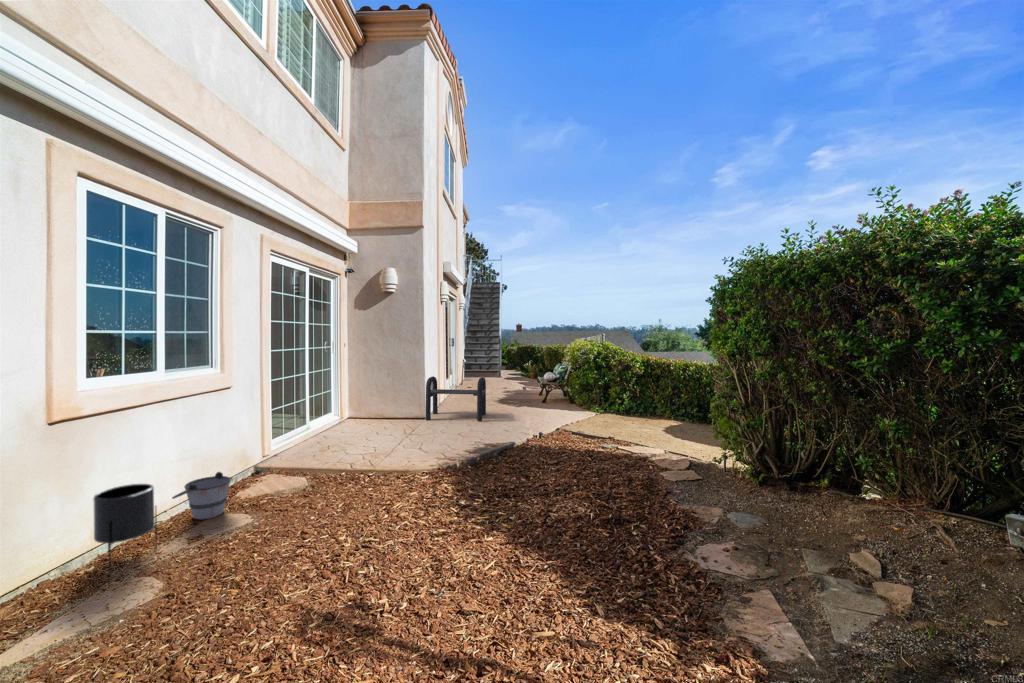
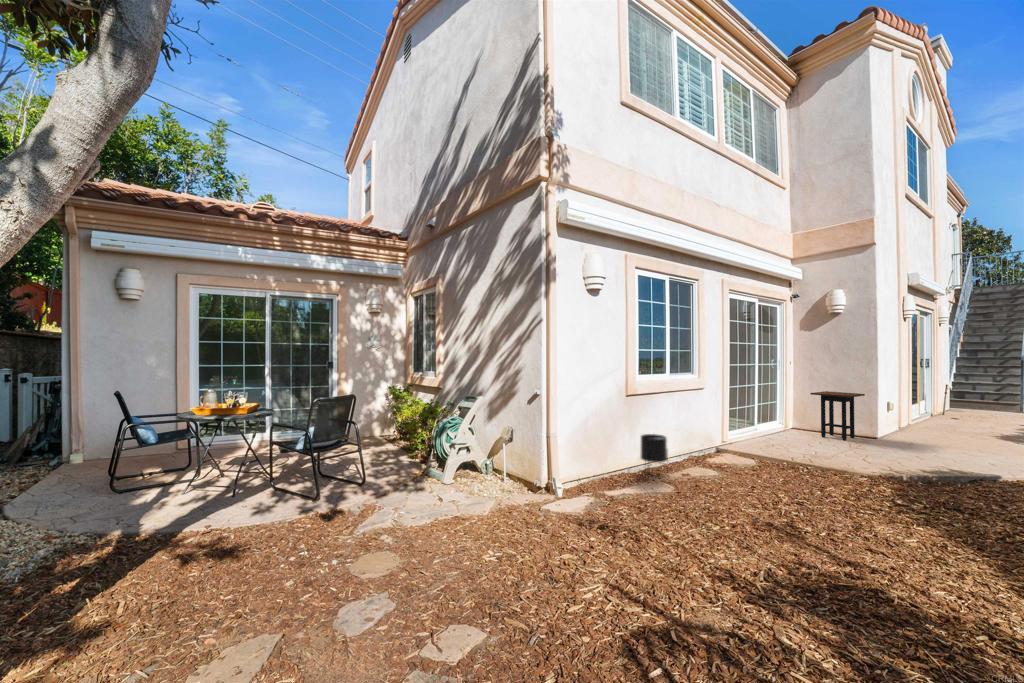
side table: none [366,375,413,425] -> present [810,391,865,440]
bench: present [426,376,486,421] -> none [881,397,970,451]
bucket: present [172,472,231,519] -> none [672,440,705,467]

